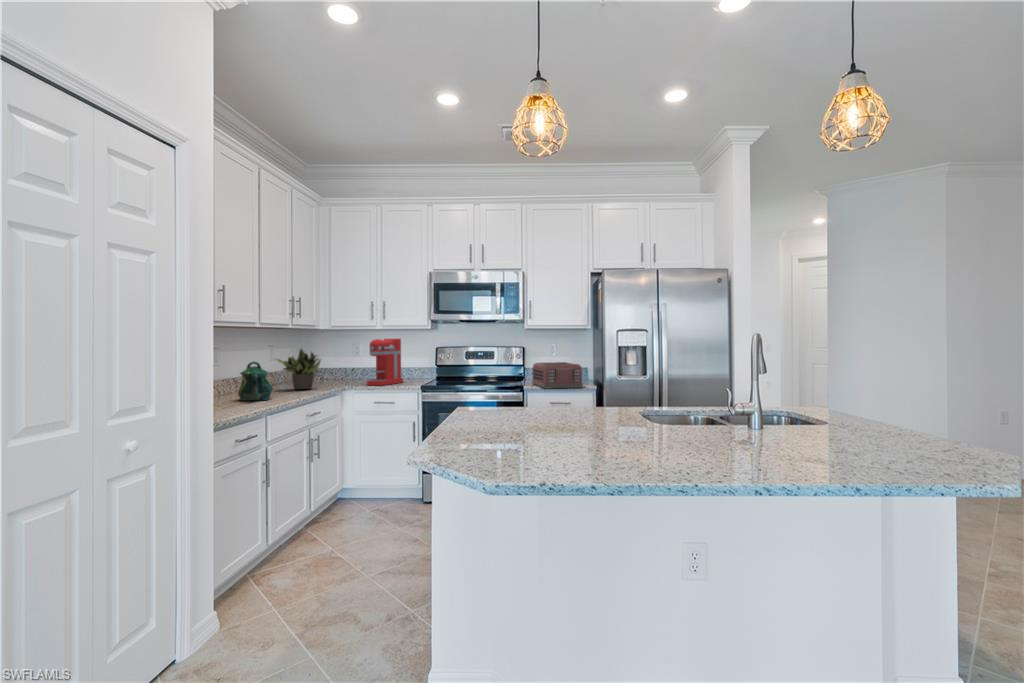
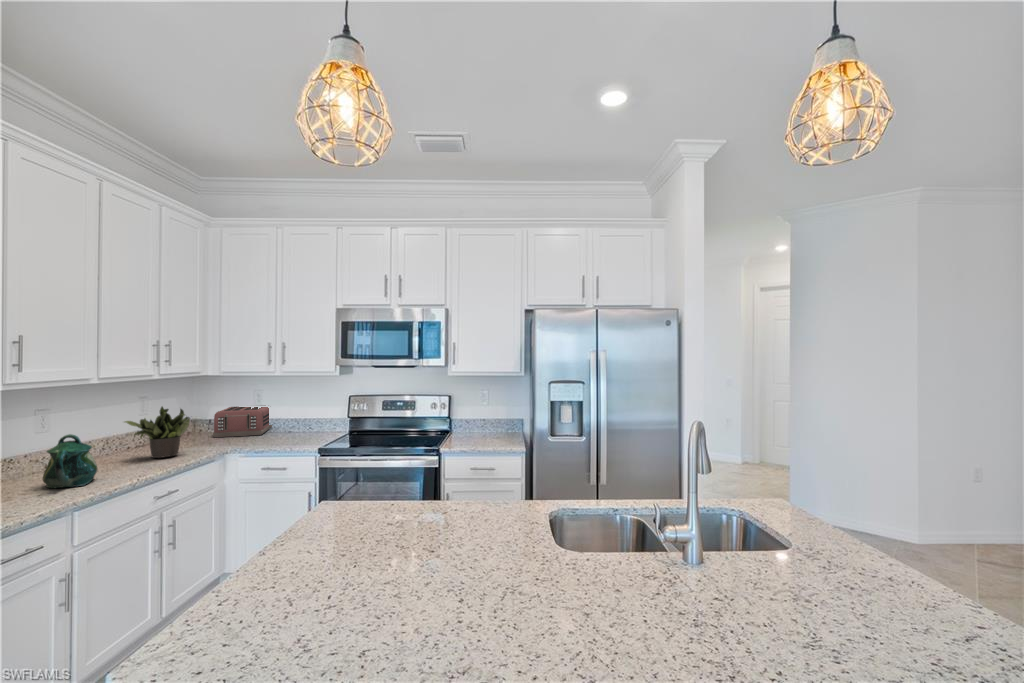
coffee maker: present [367,338,403,385] -> none [257,386,307,446]
toaster: present [532,362,583,389] -> present [213,407,272,437]

